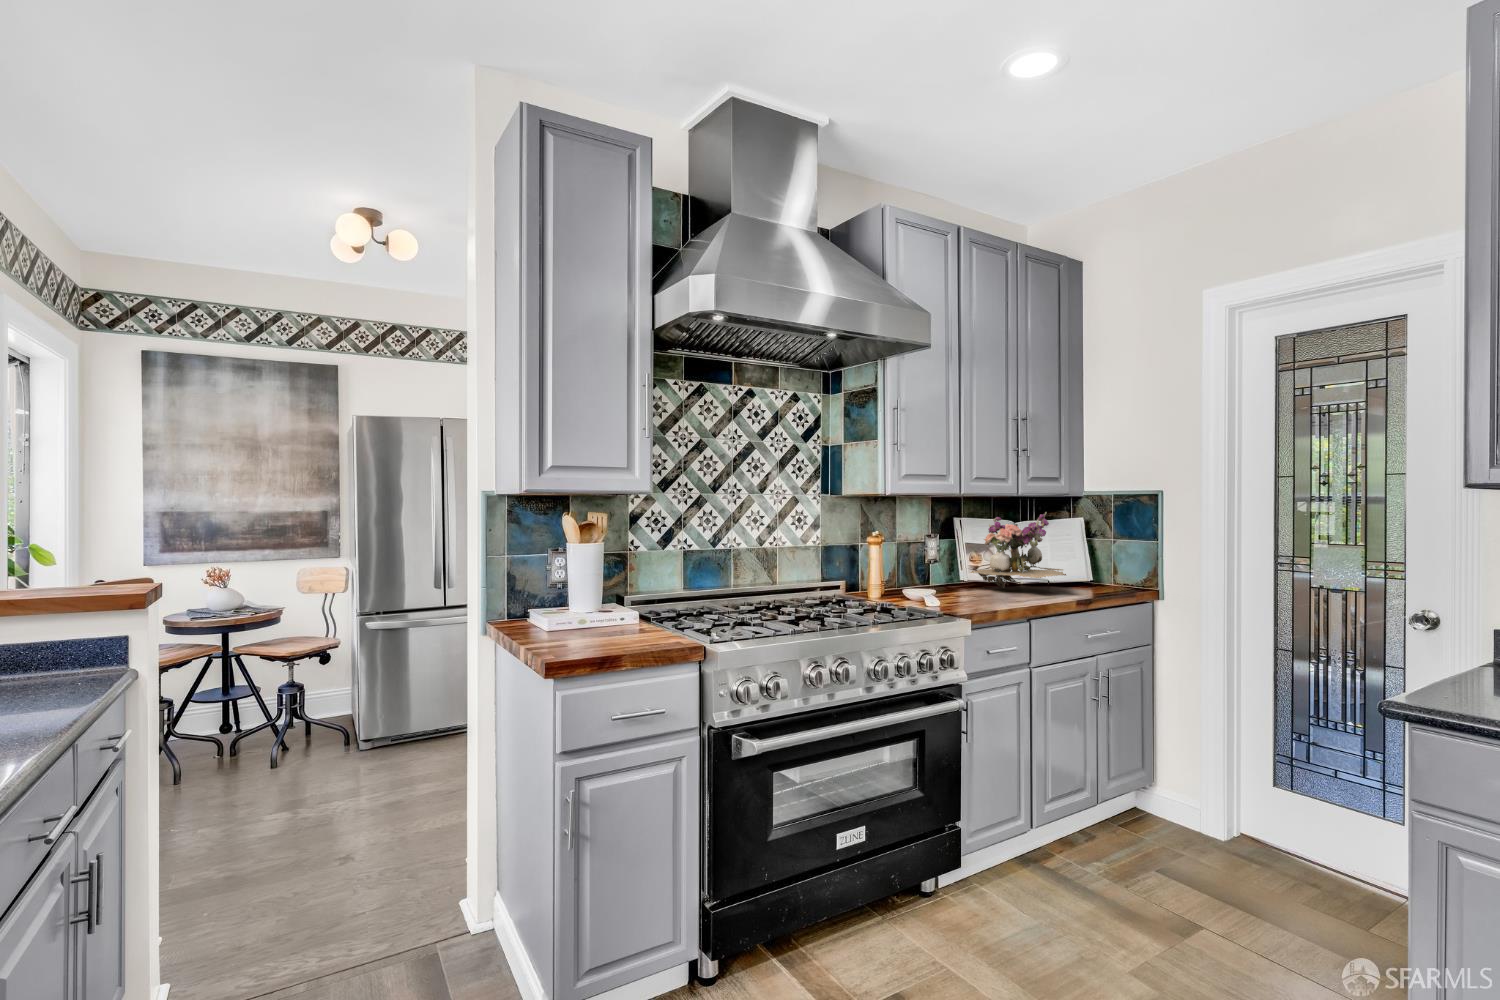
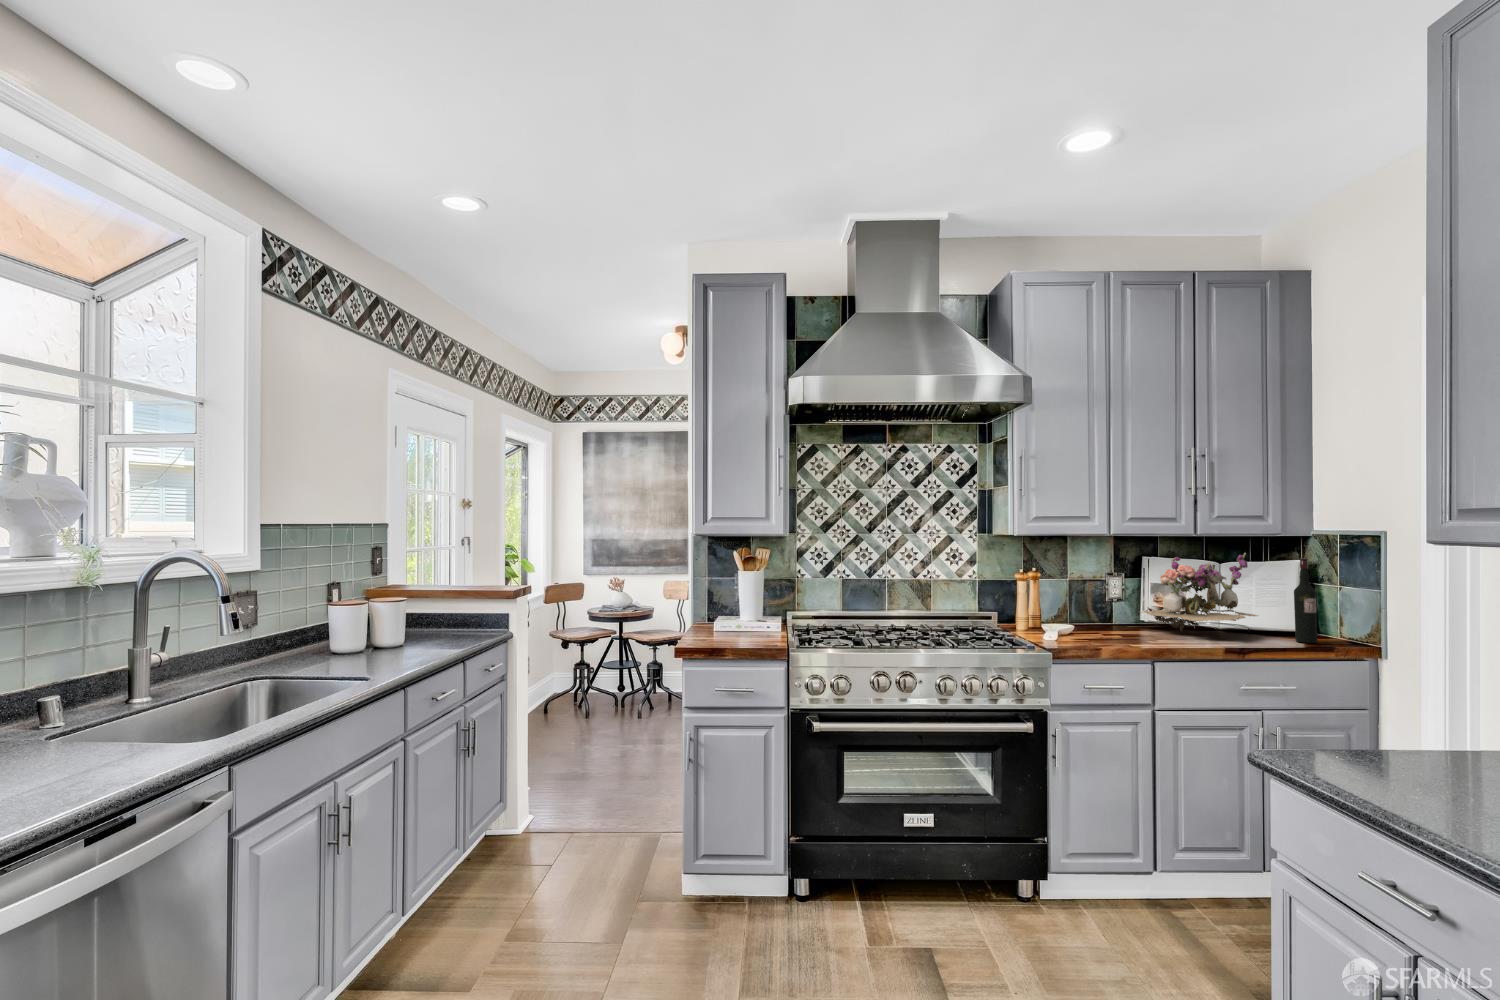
wine bottle: none [1094,516,1113,591] -> present [1294,558,1317,643]

